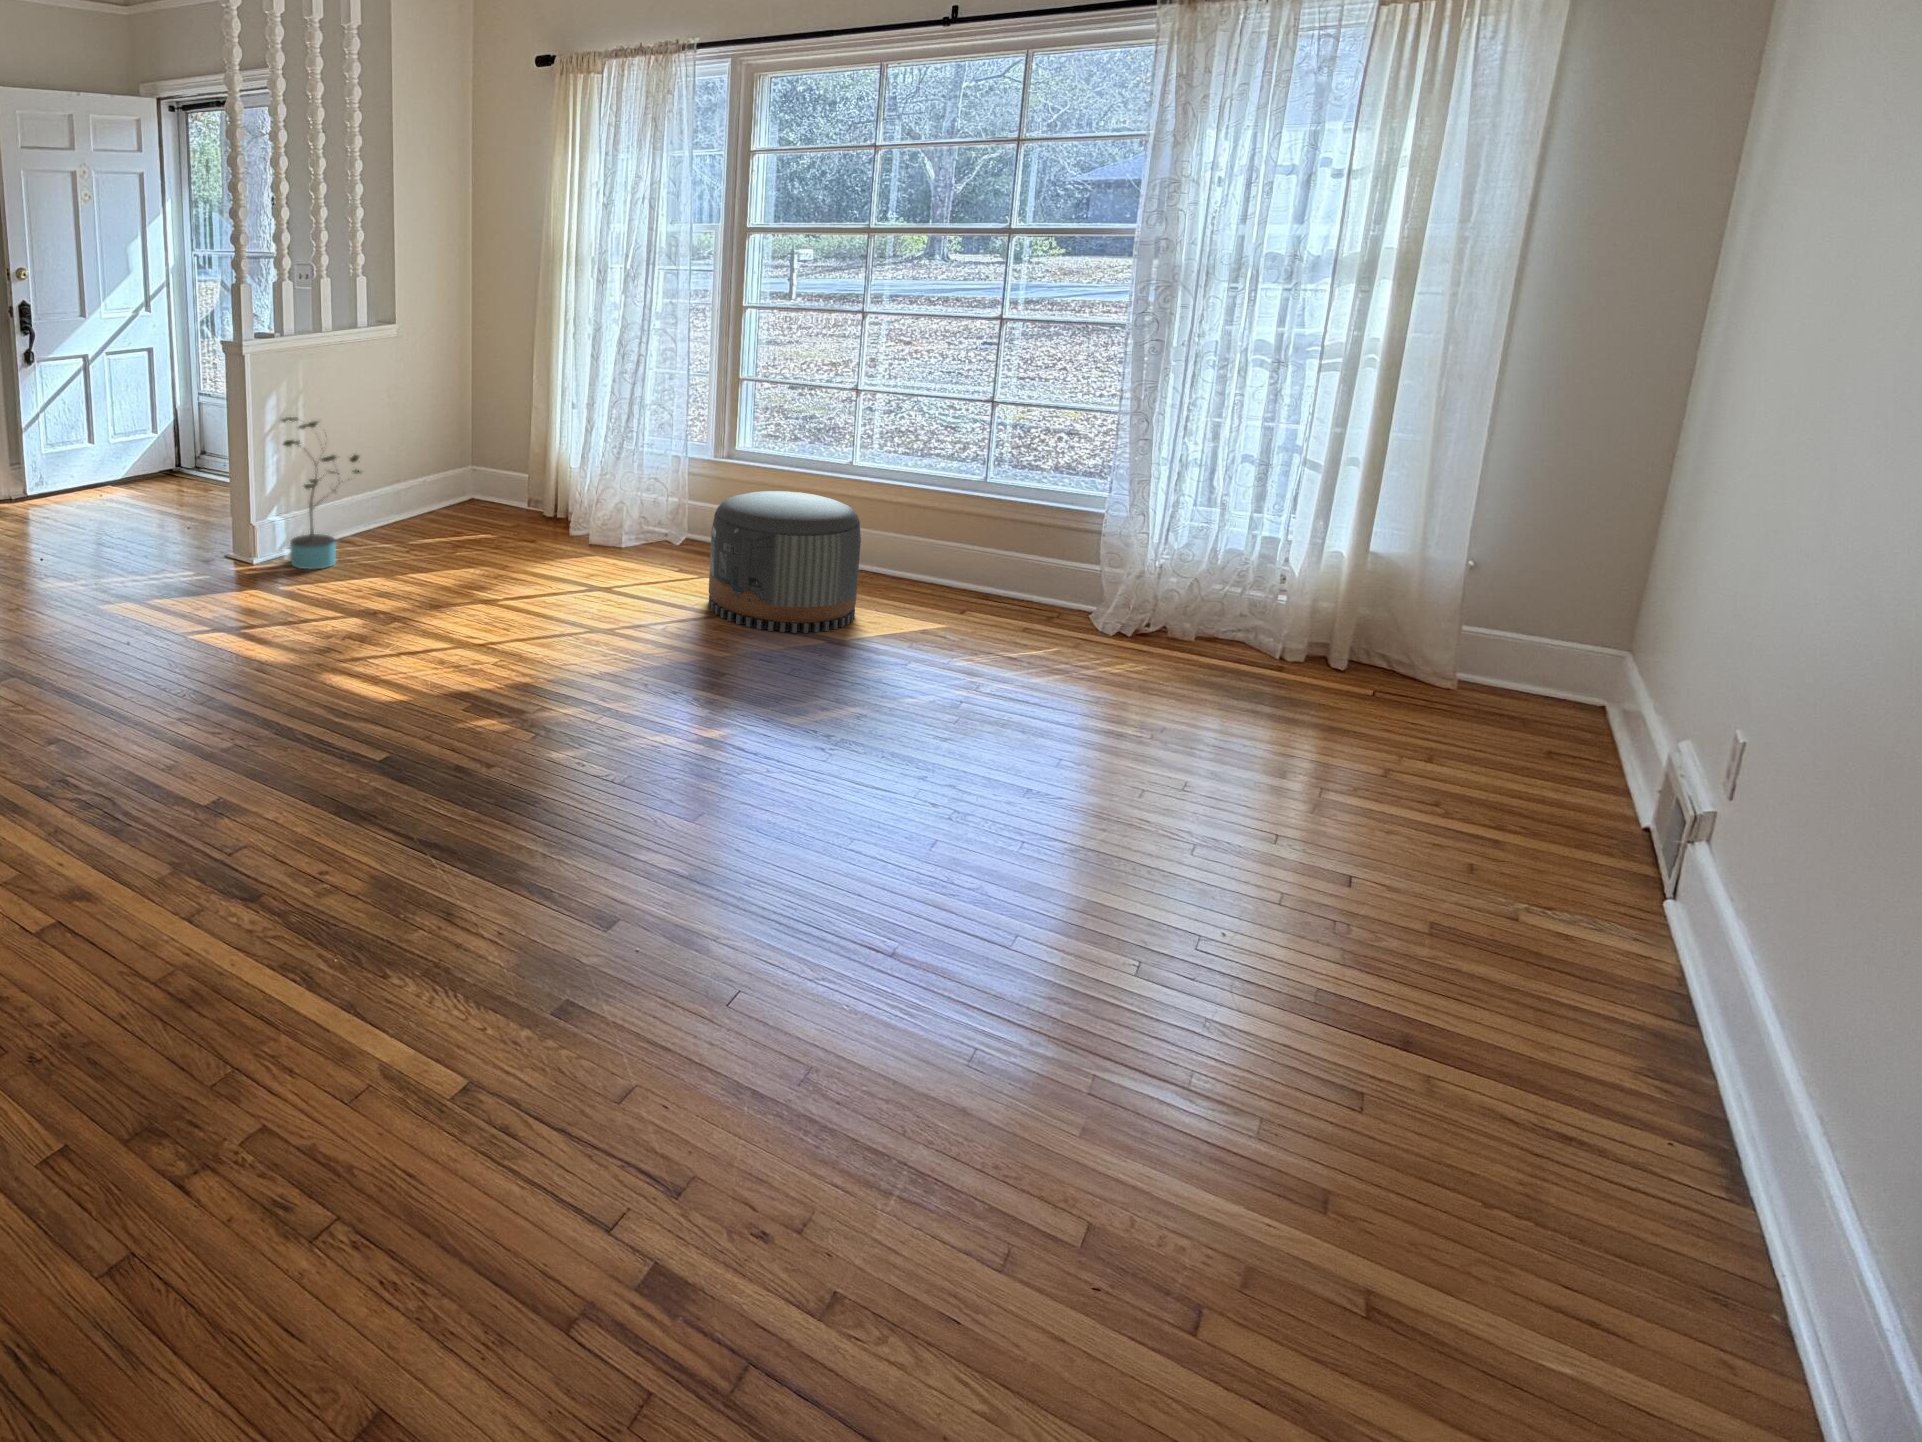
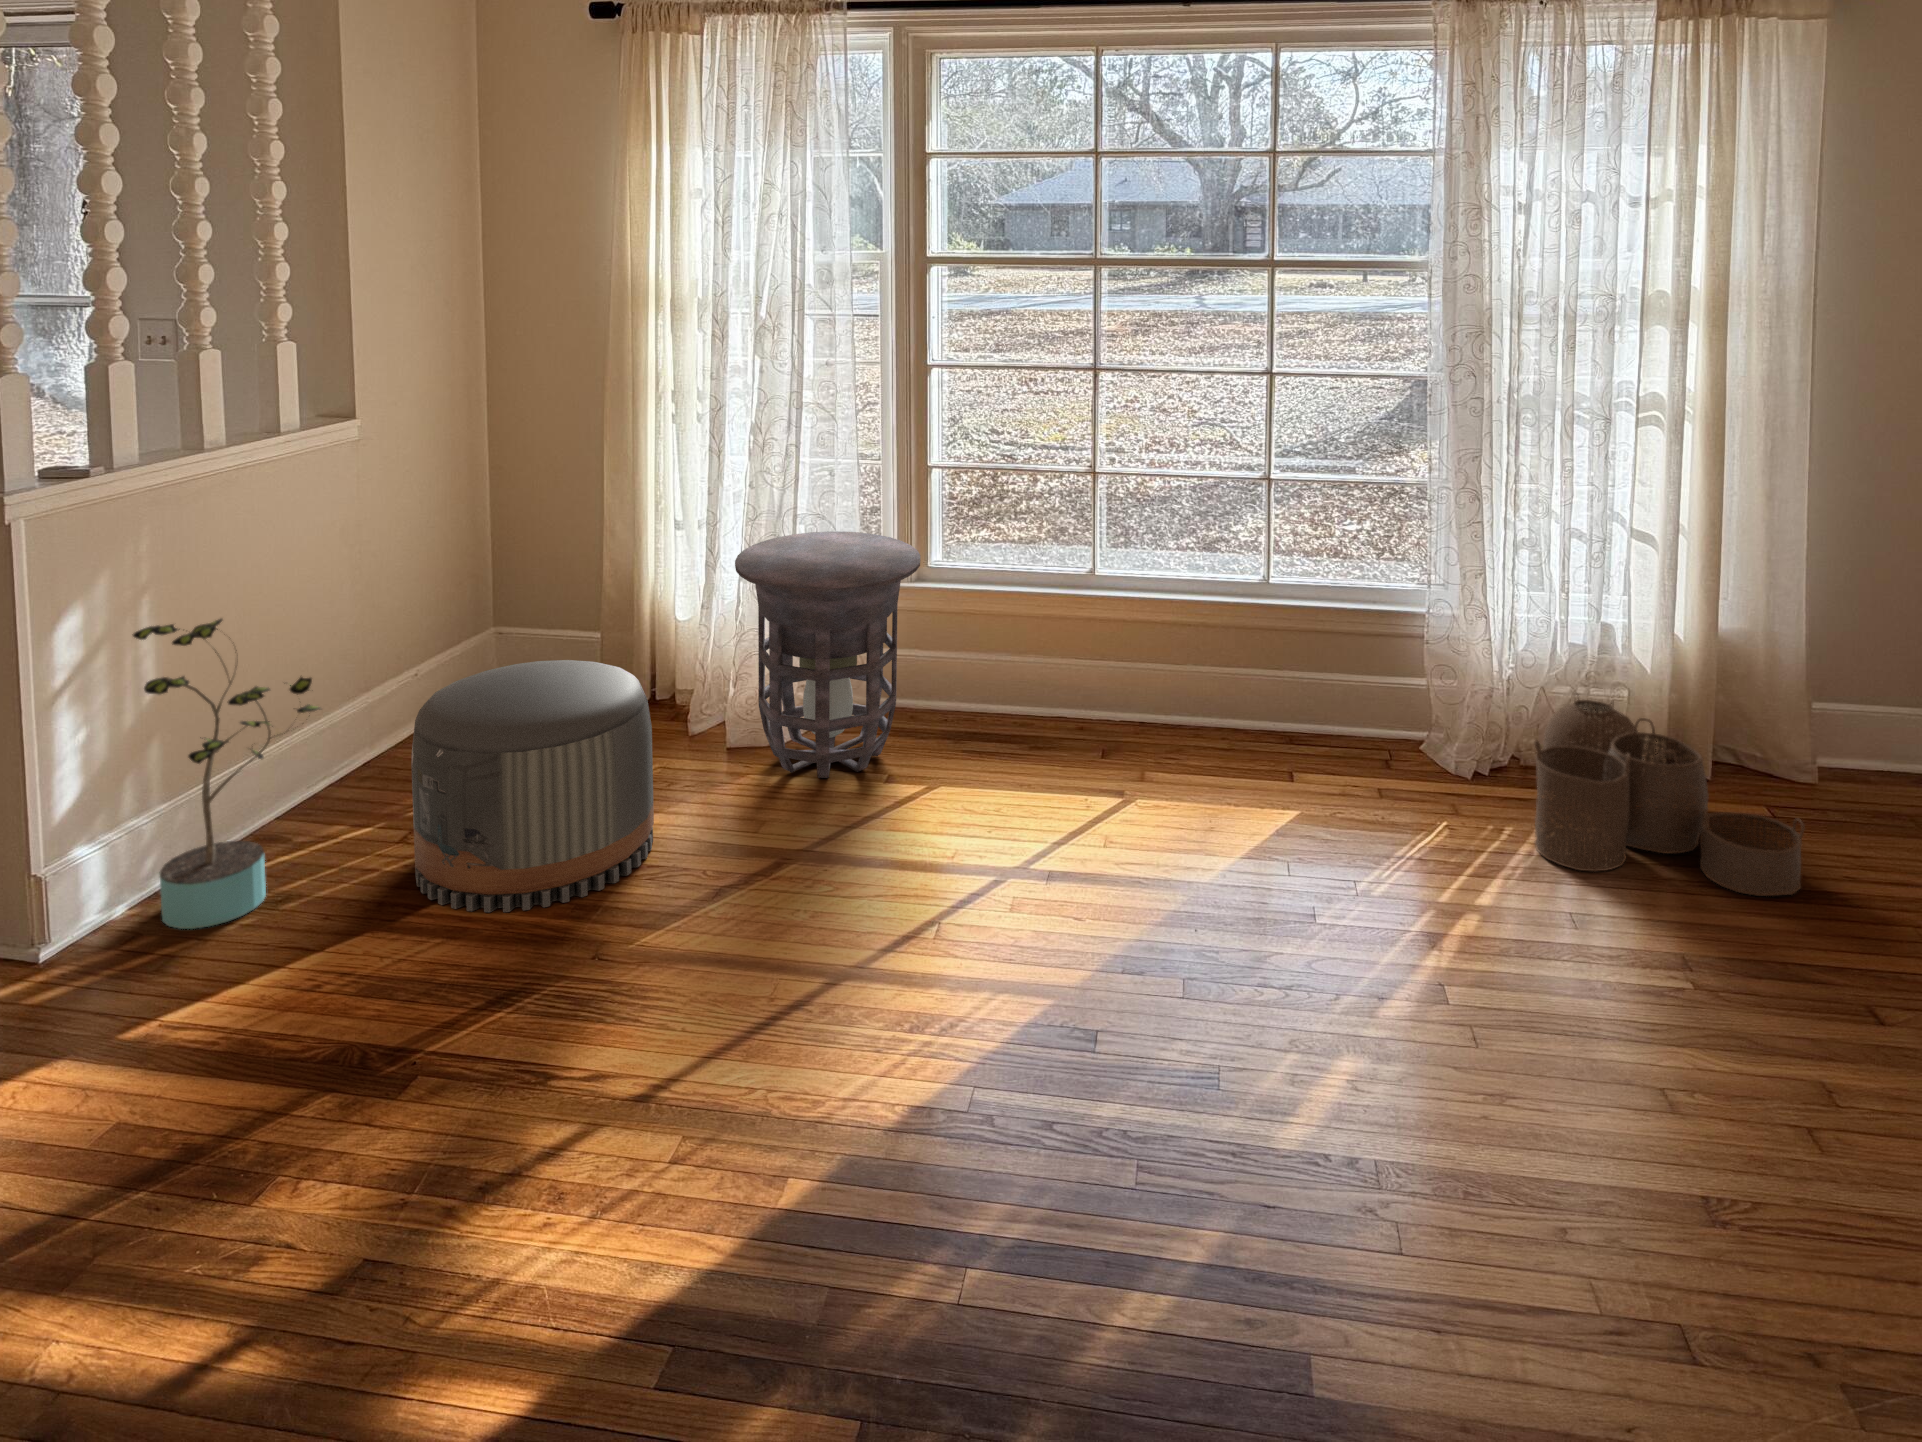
side table: none [594,413,715,563] -> present [735,531,920,778]
pouf: present [709,491,861,633] -> present [411,660,654,912]
woven basket: none [1119,578,1348,729] -> present [1534,699,1805,896]

